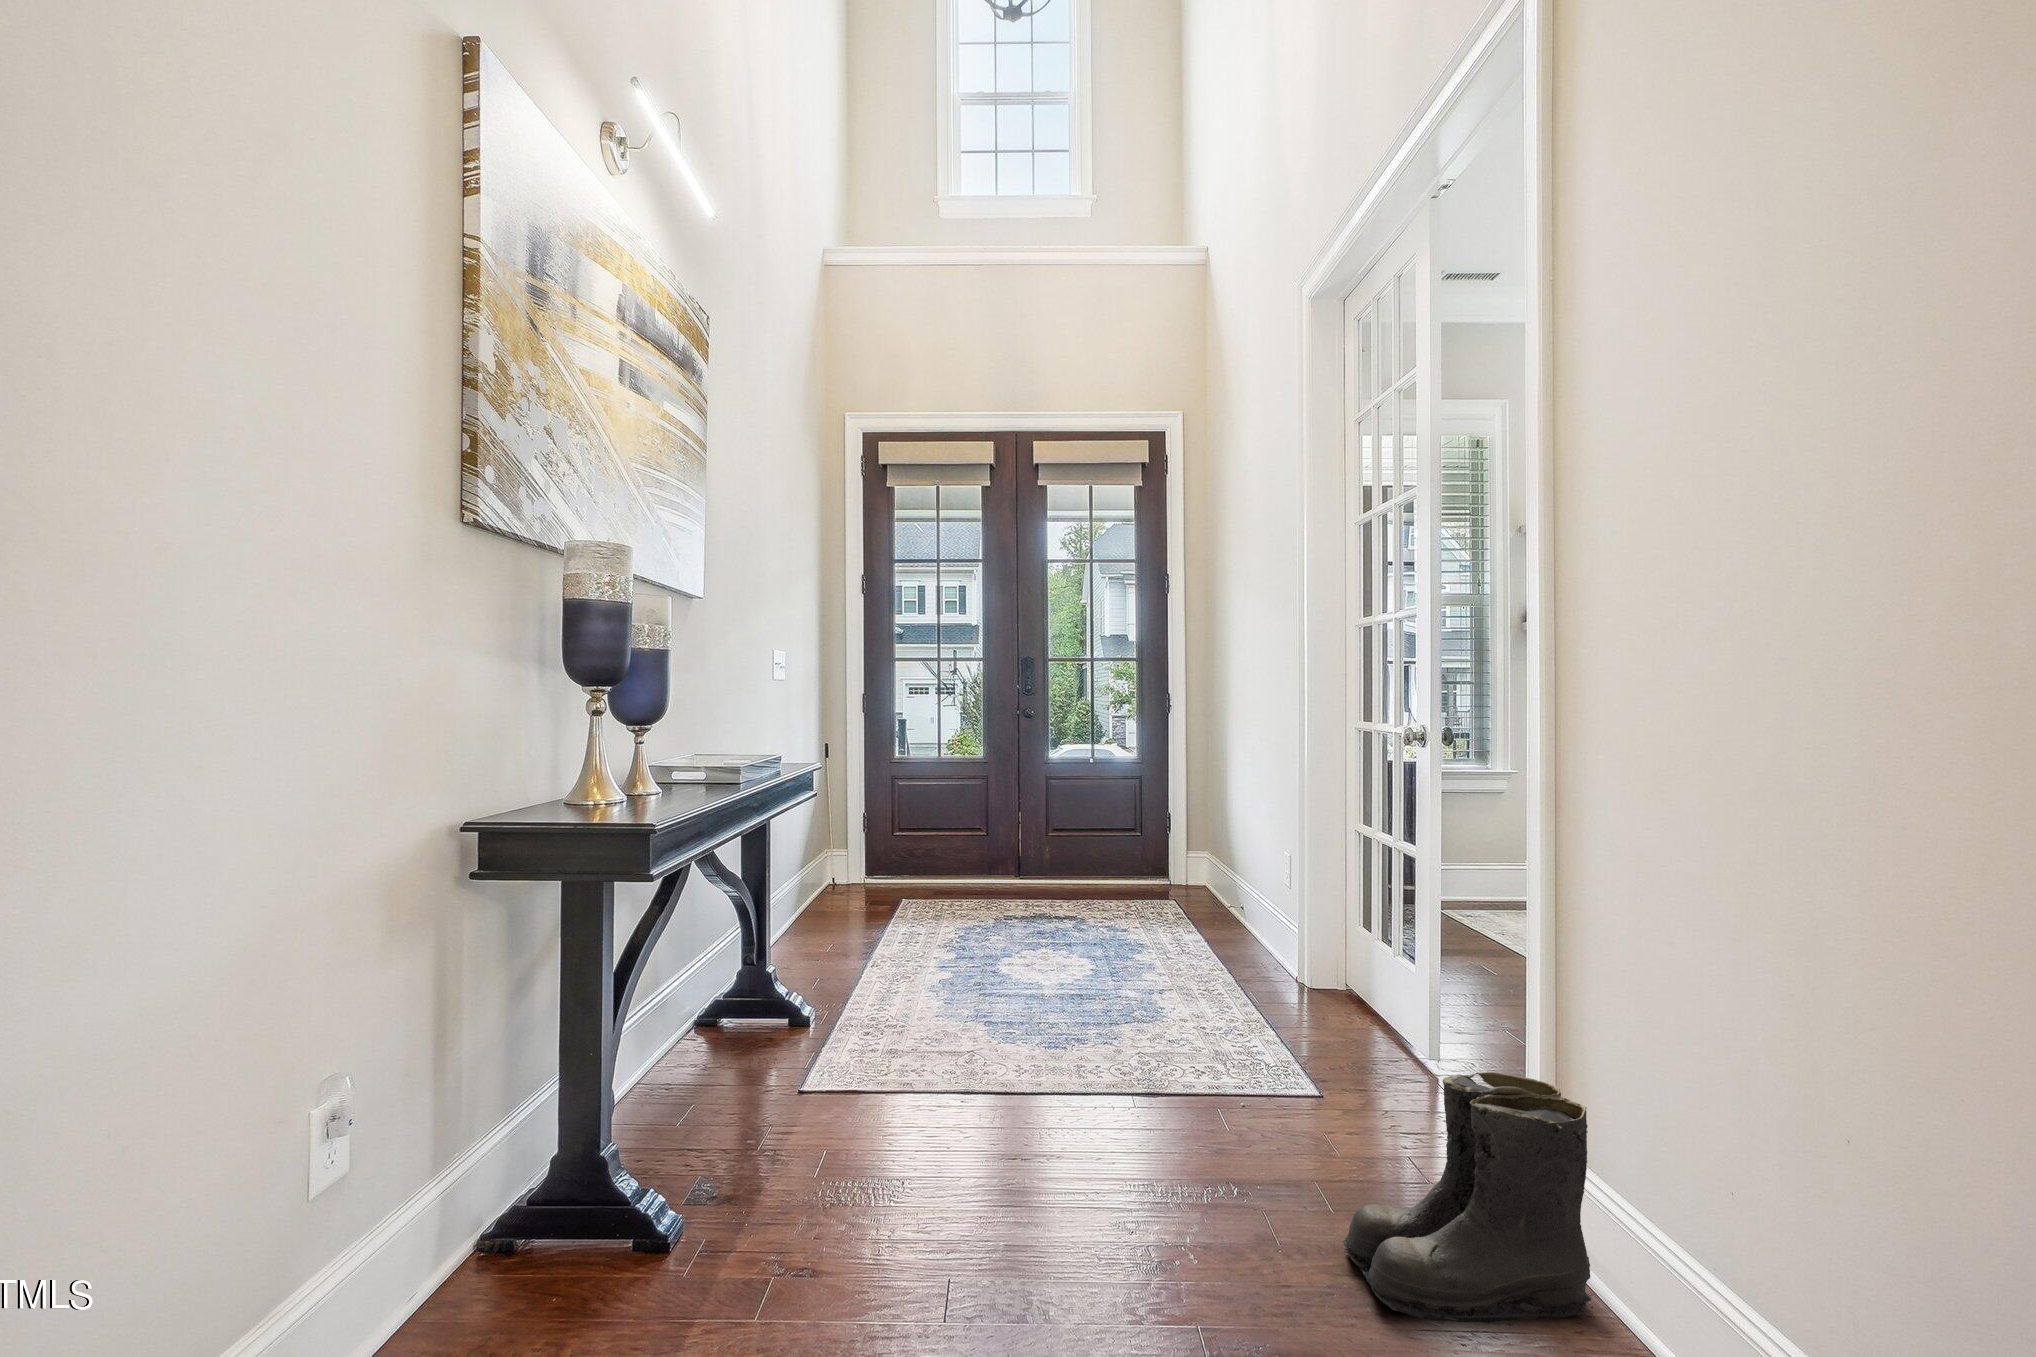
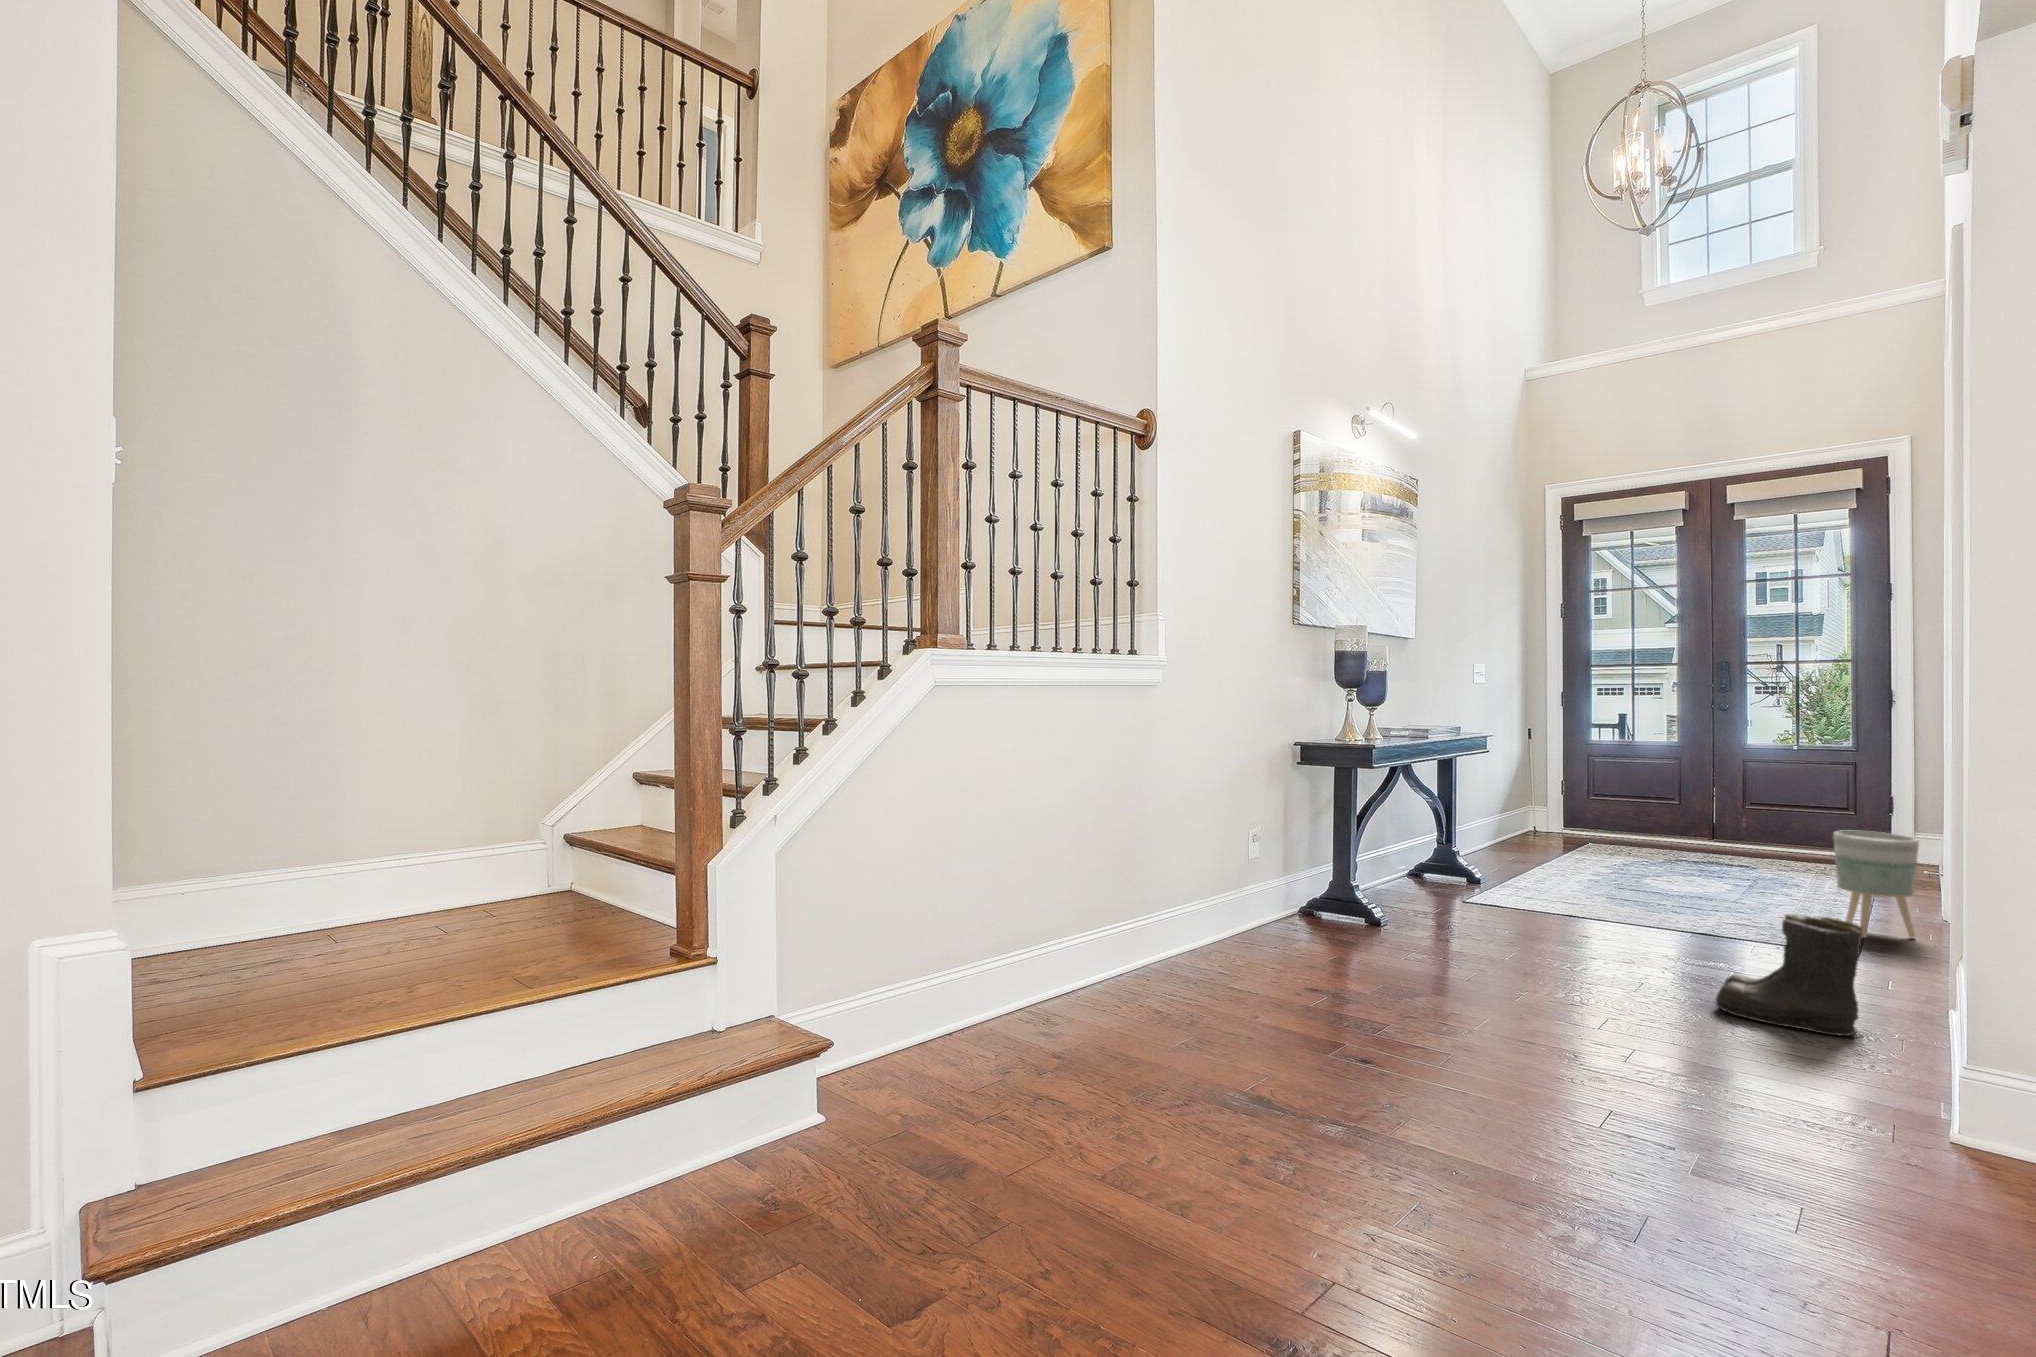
planter: none [1266,869,1357,1022] -> present [1833,830,1919,938]

